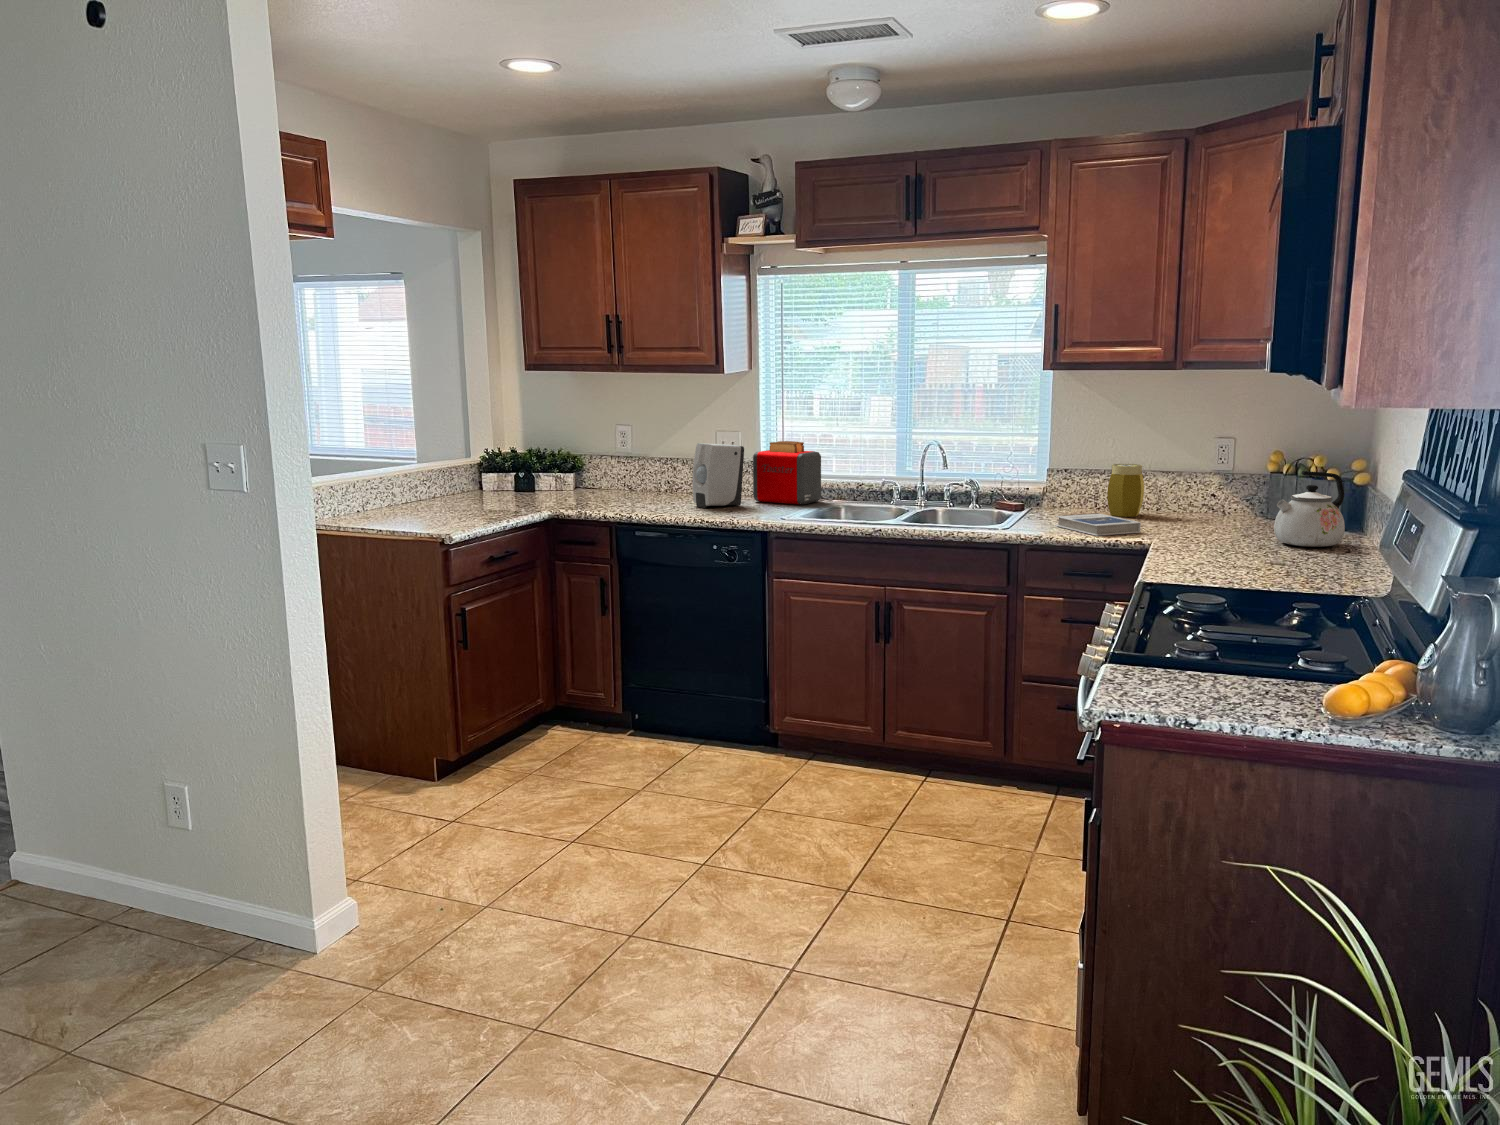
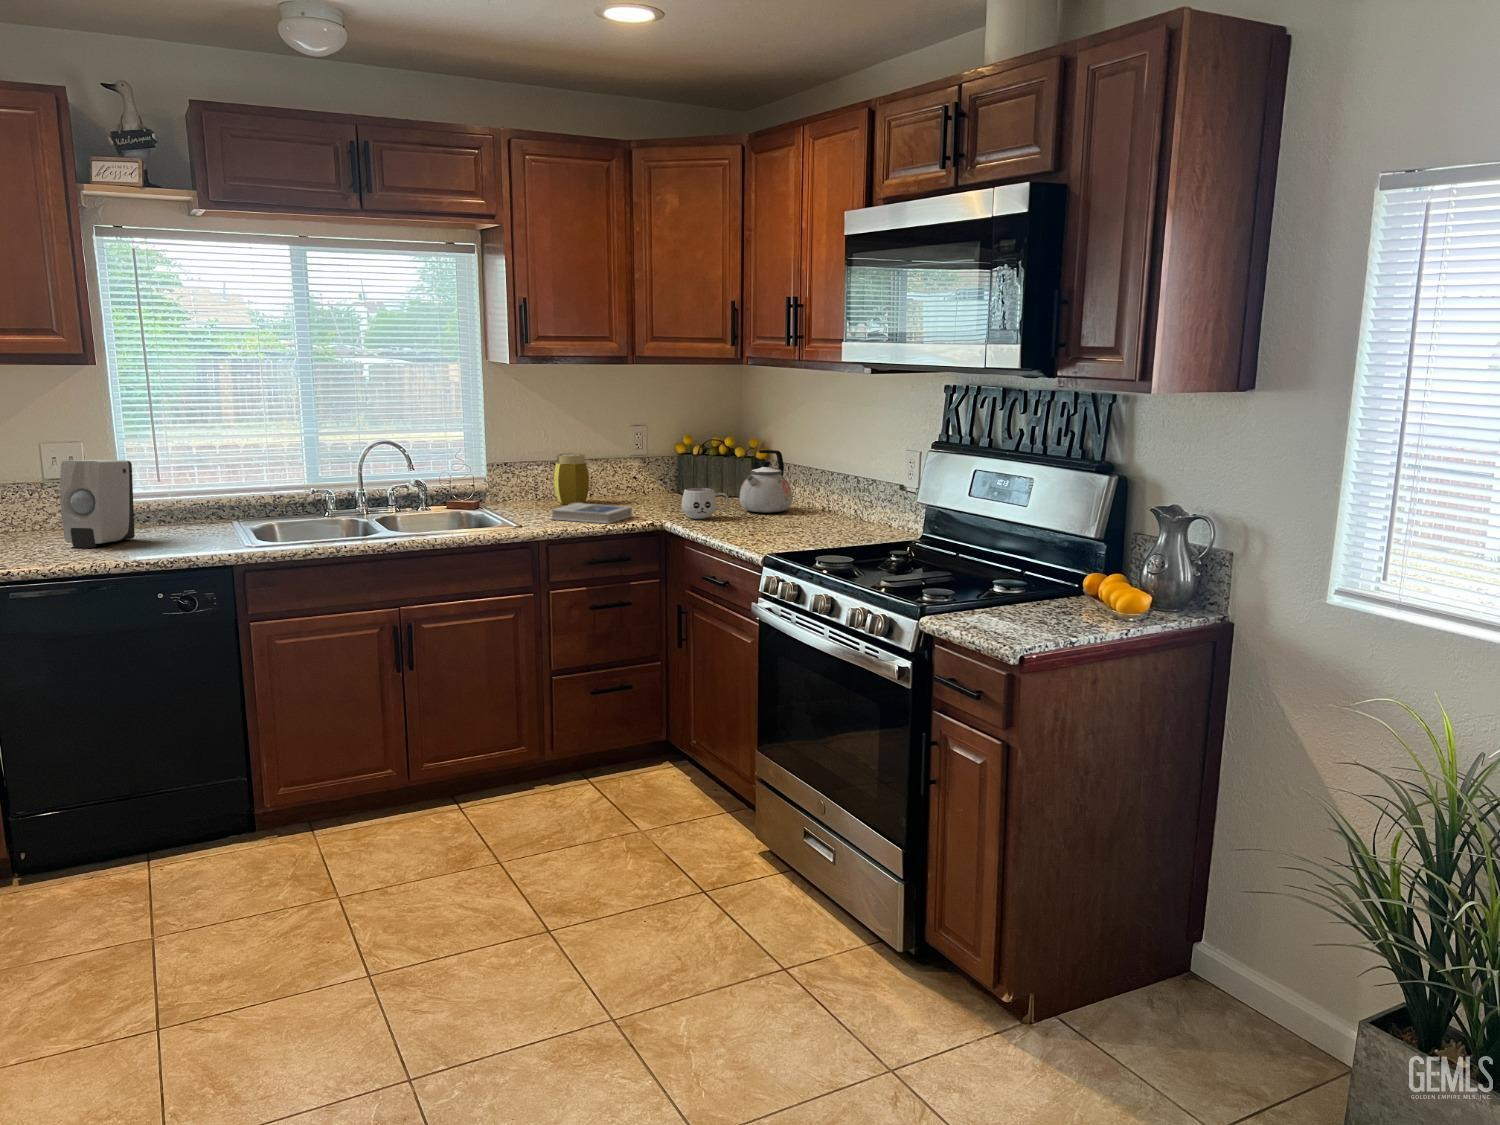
toaster: present [753,441,821,505] -> none [129,451,226,531]
mug: none [1184,508,1241,543] -> present [682,487,729,519]

